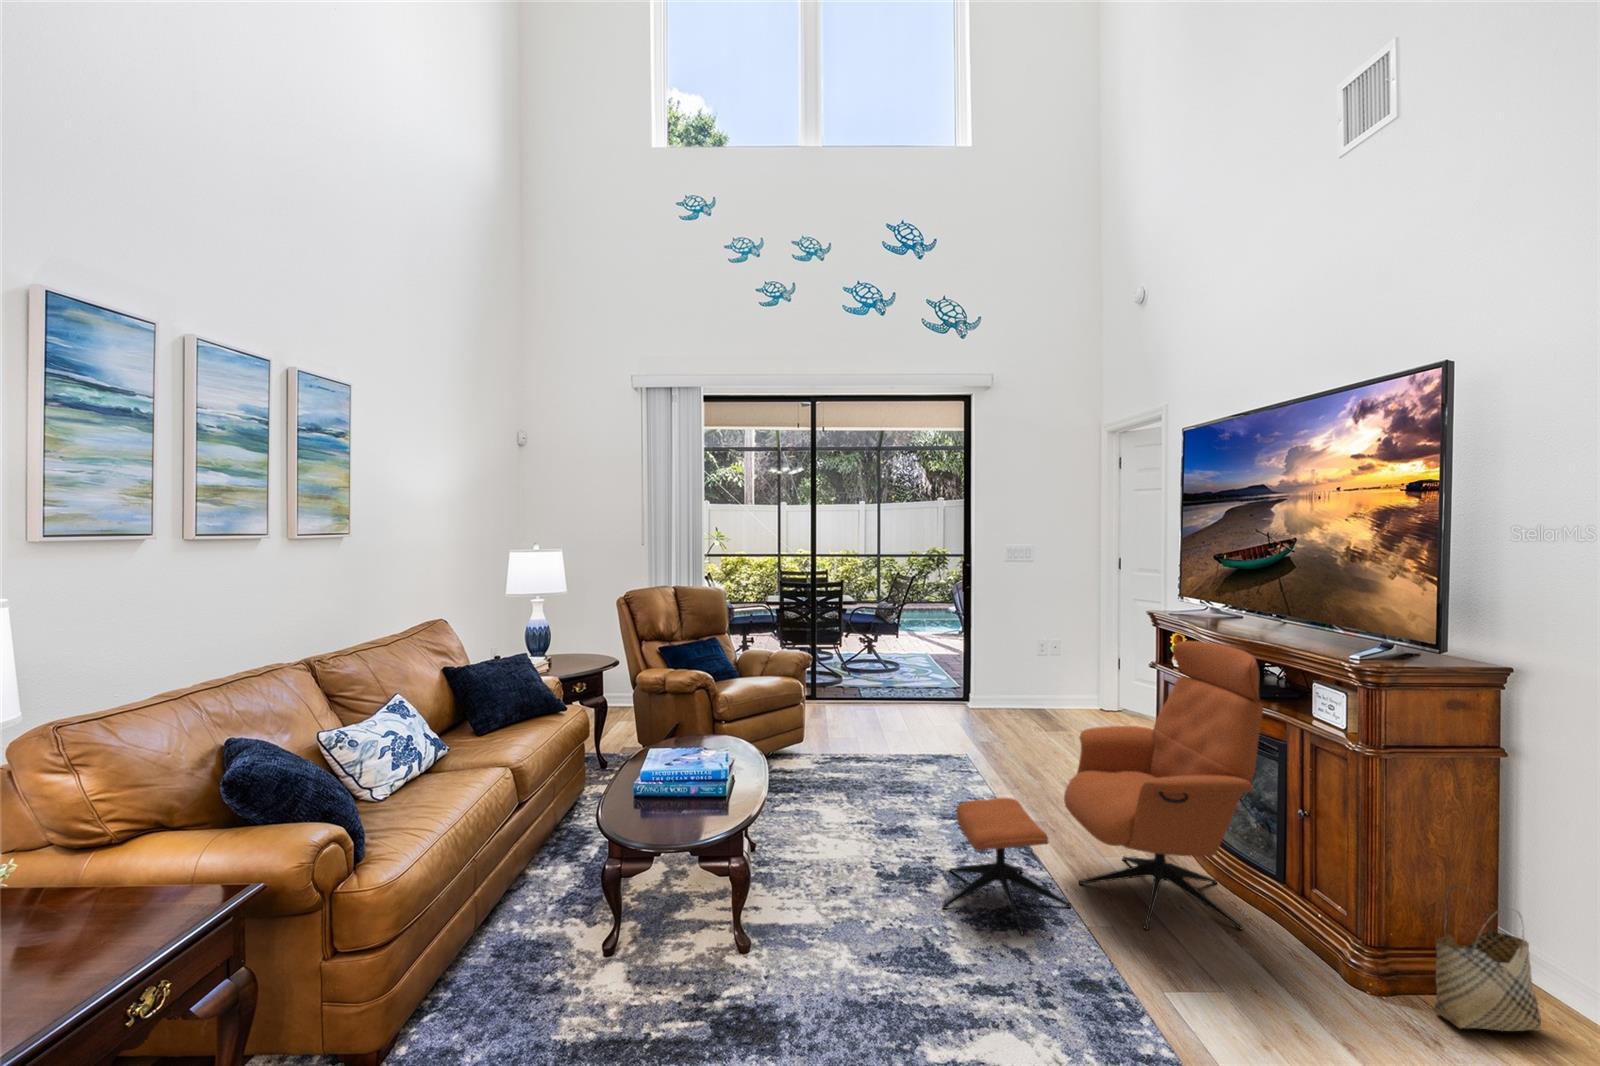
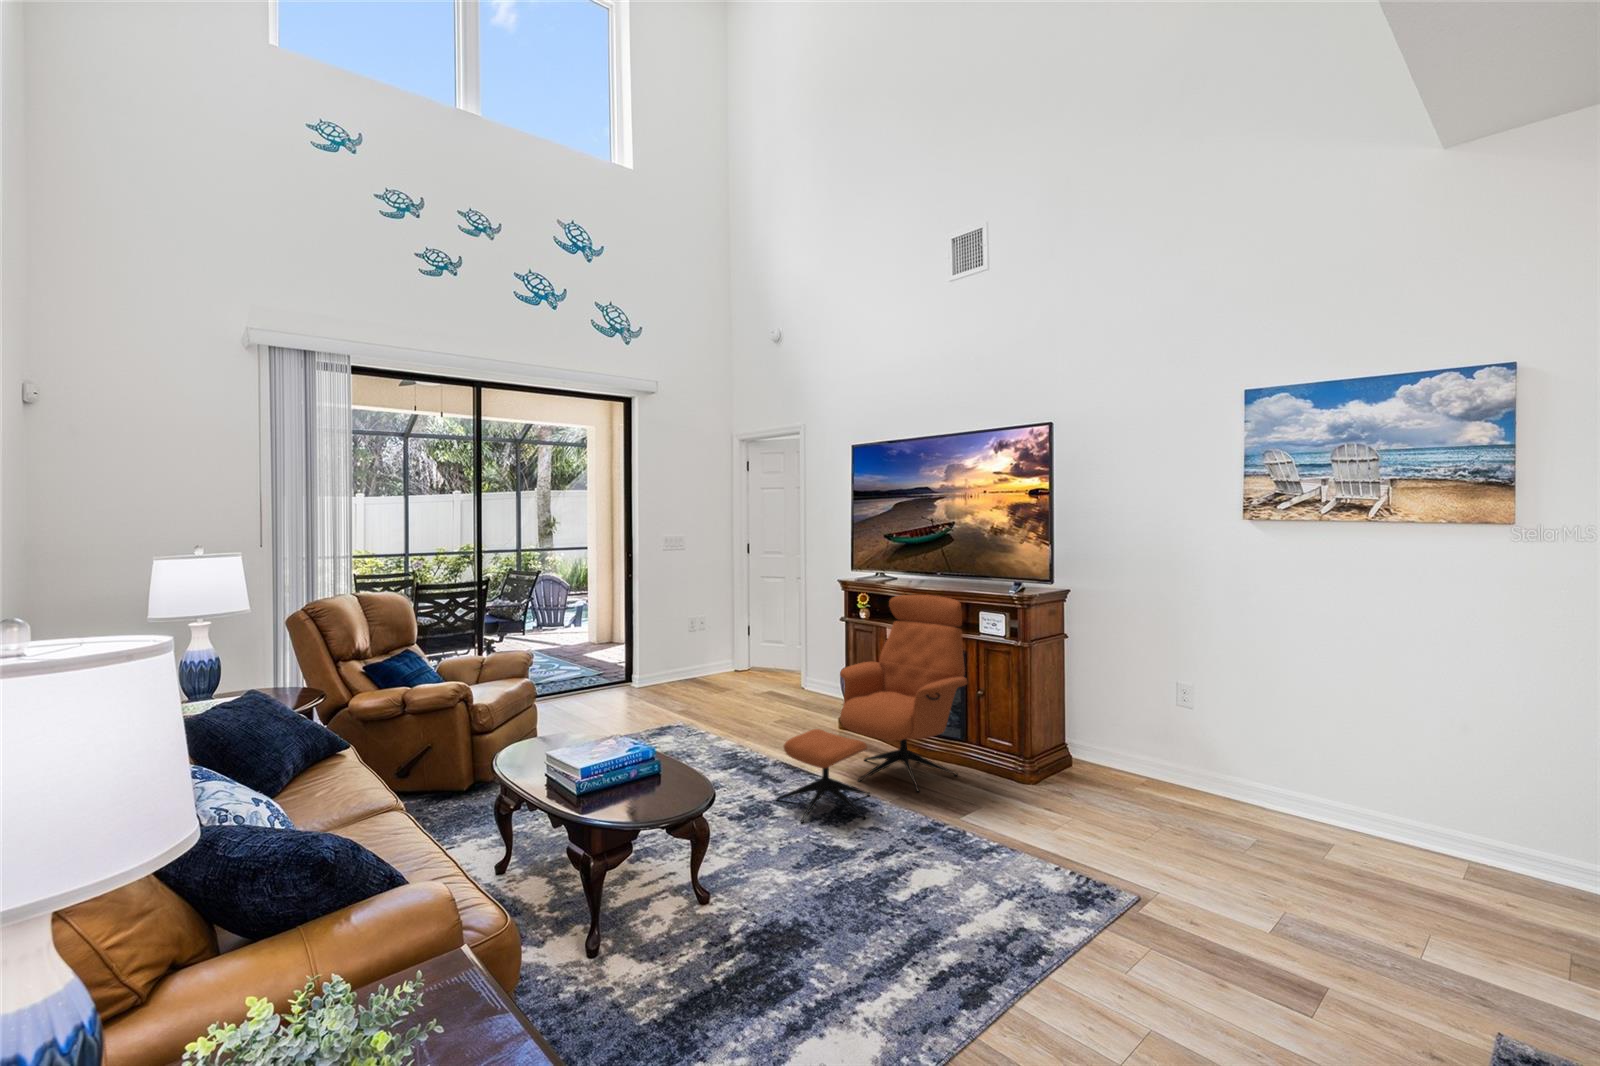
woven basket: present [1434,884,1541,1031] -> none [1057,711,1094,785]

